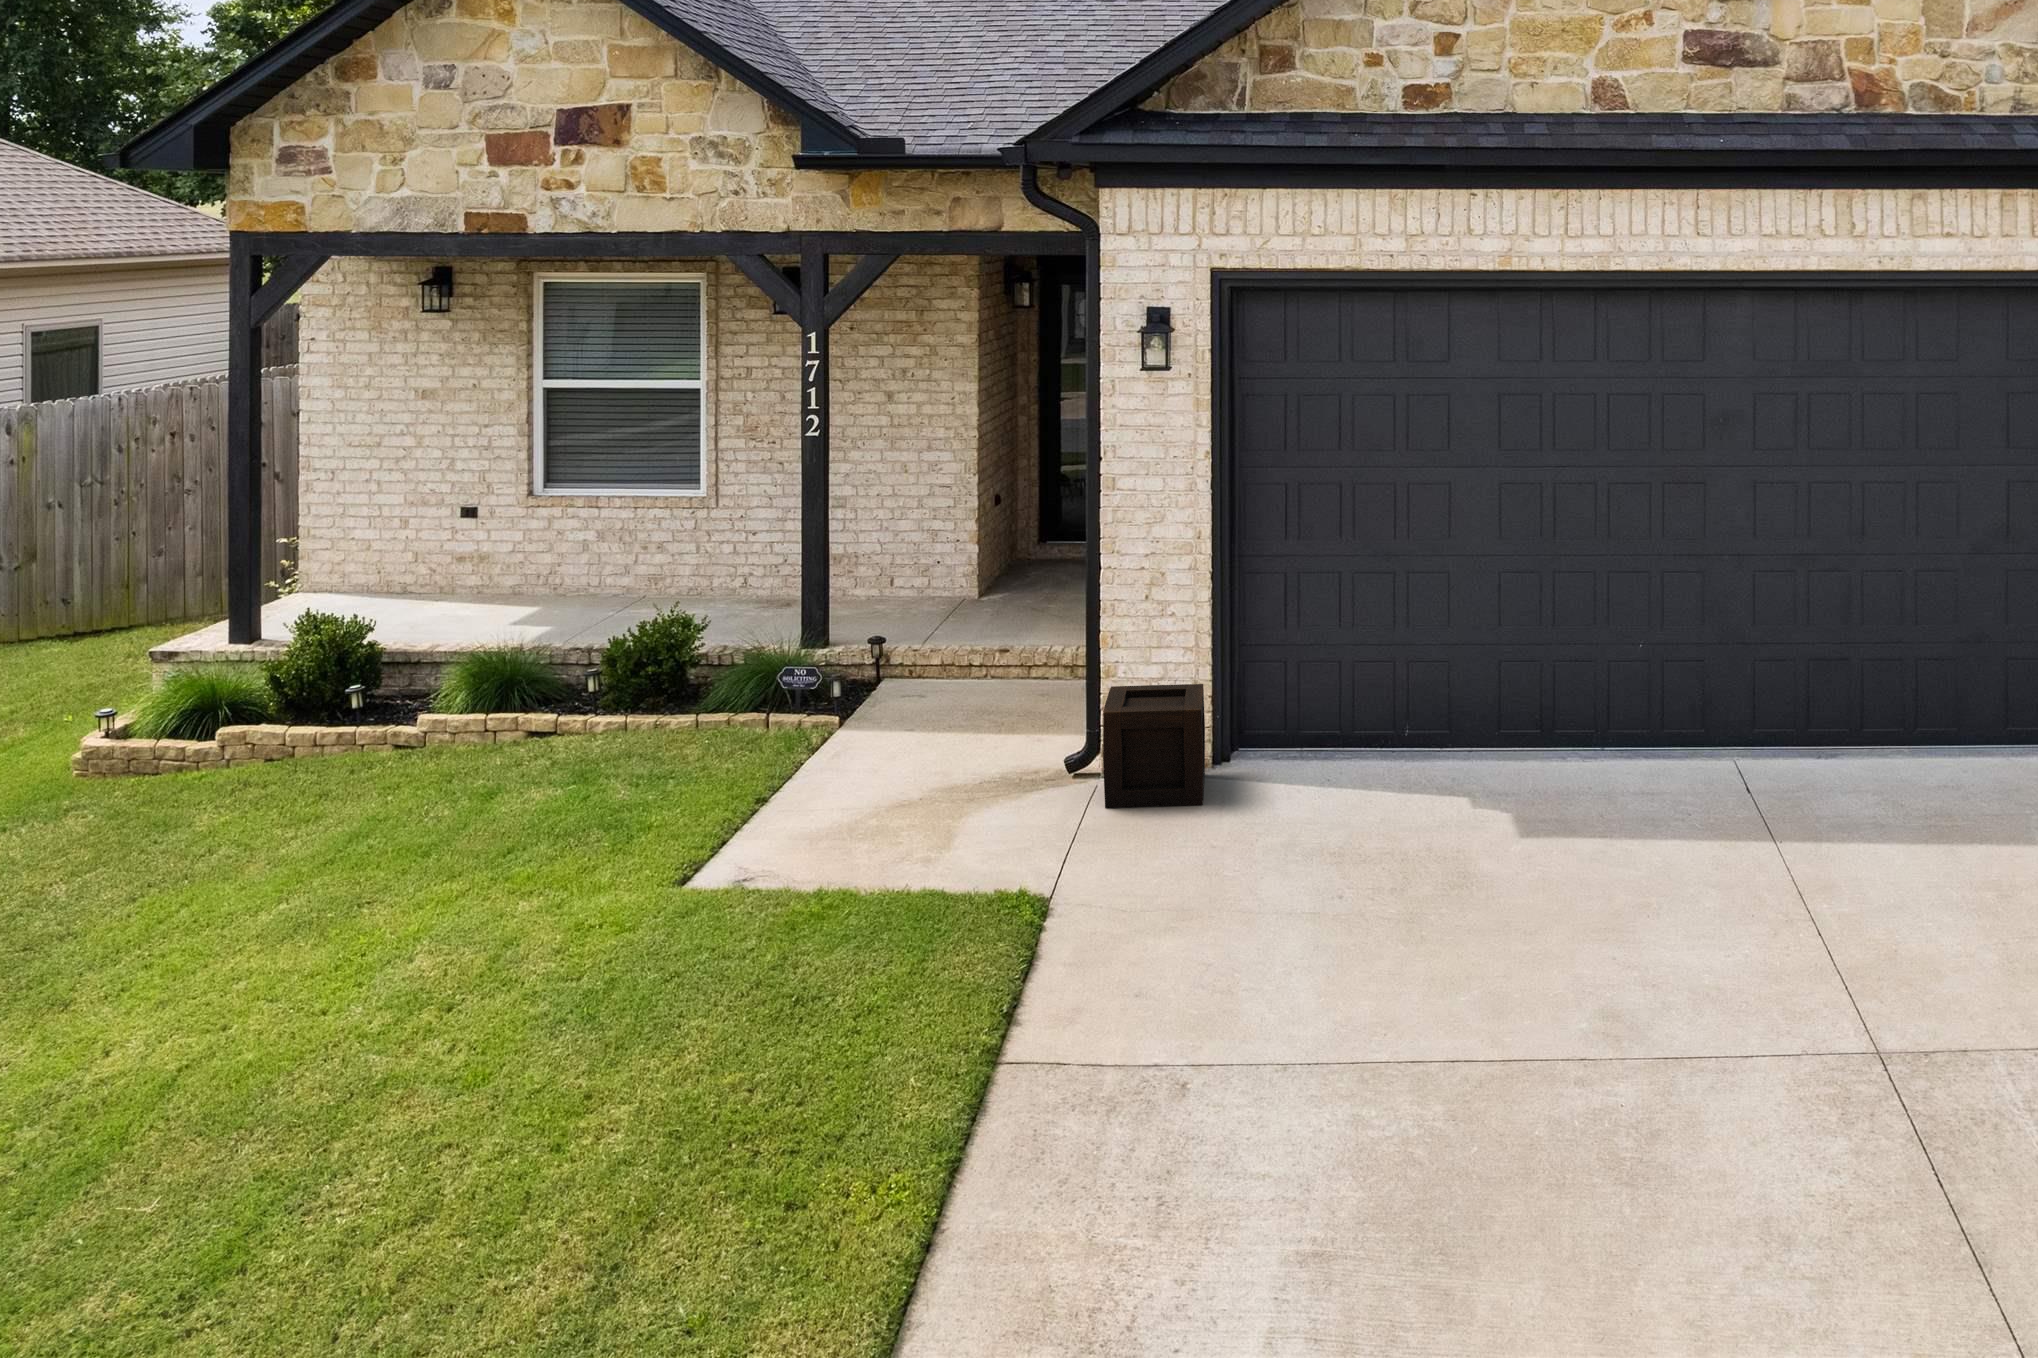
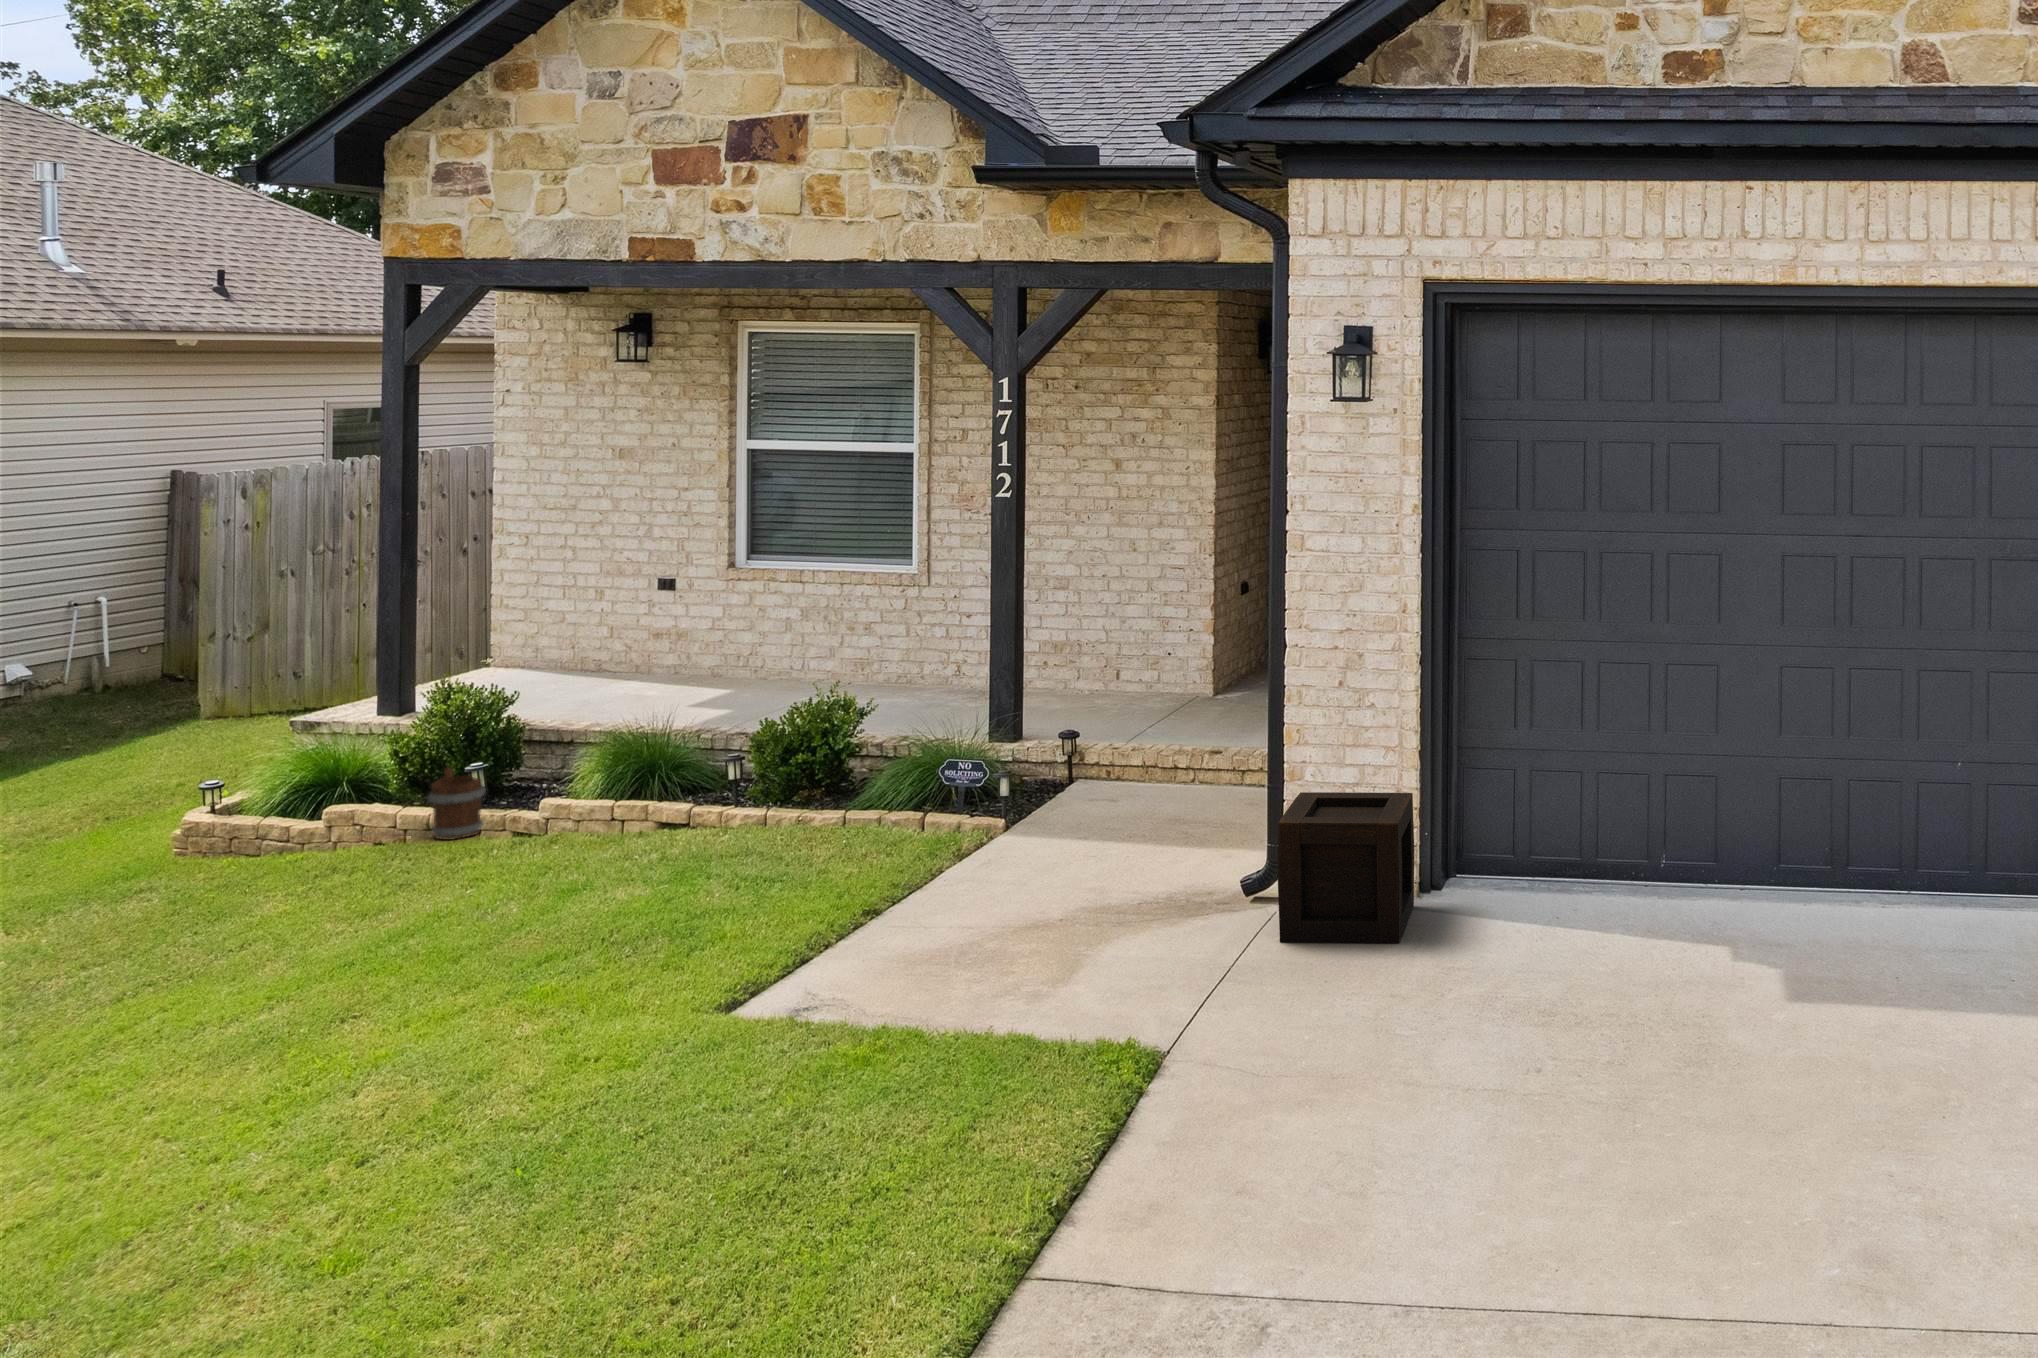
bucket: none [321,686,372,749] -> present [428,768,486,840]

